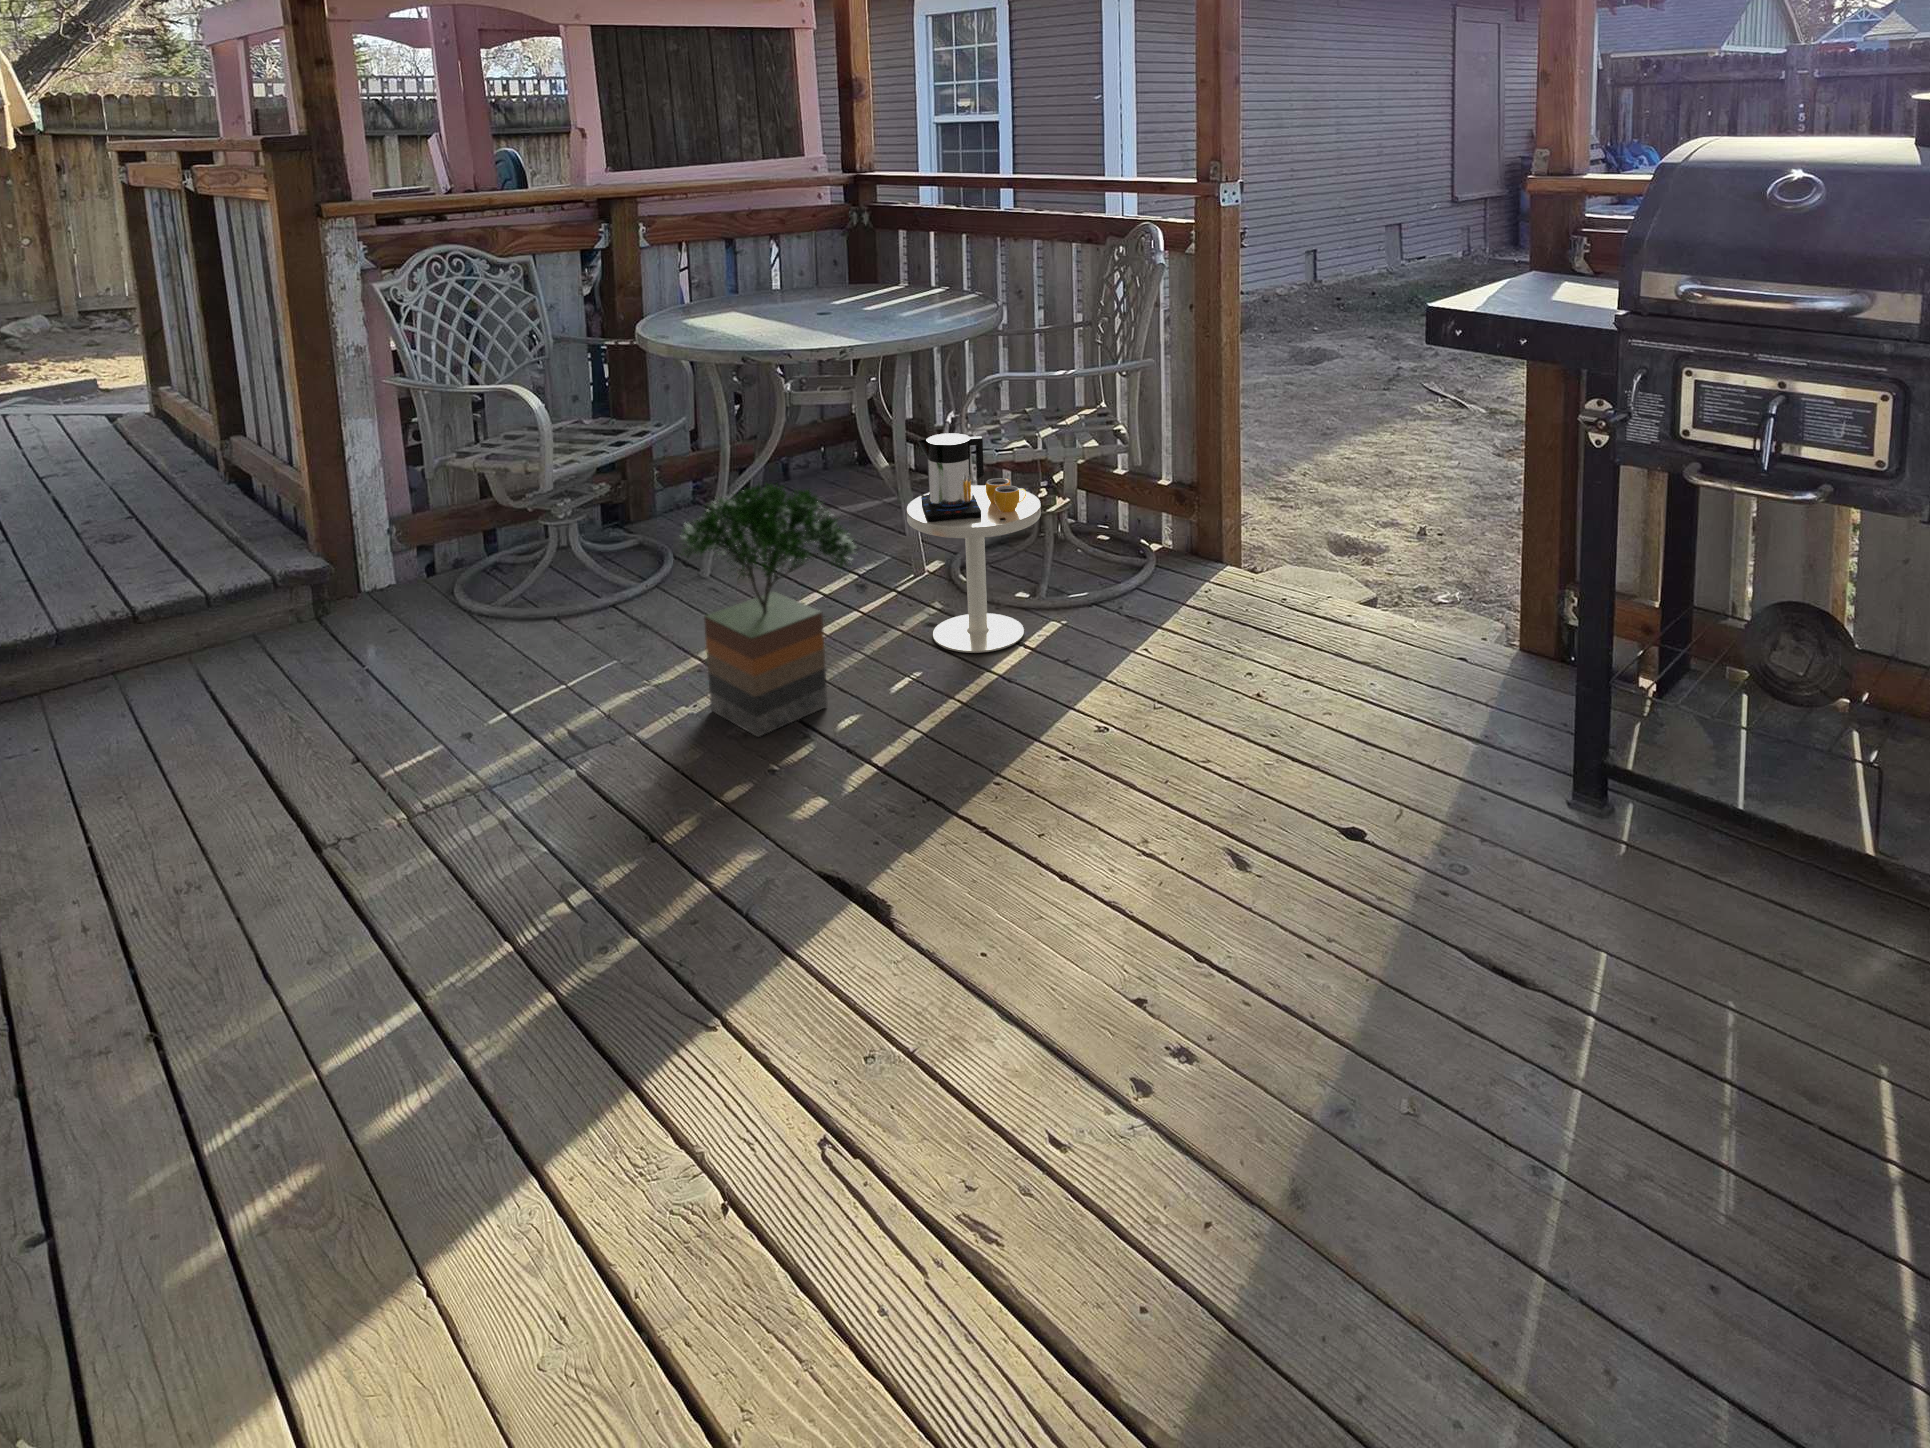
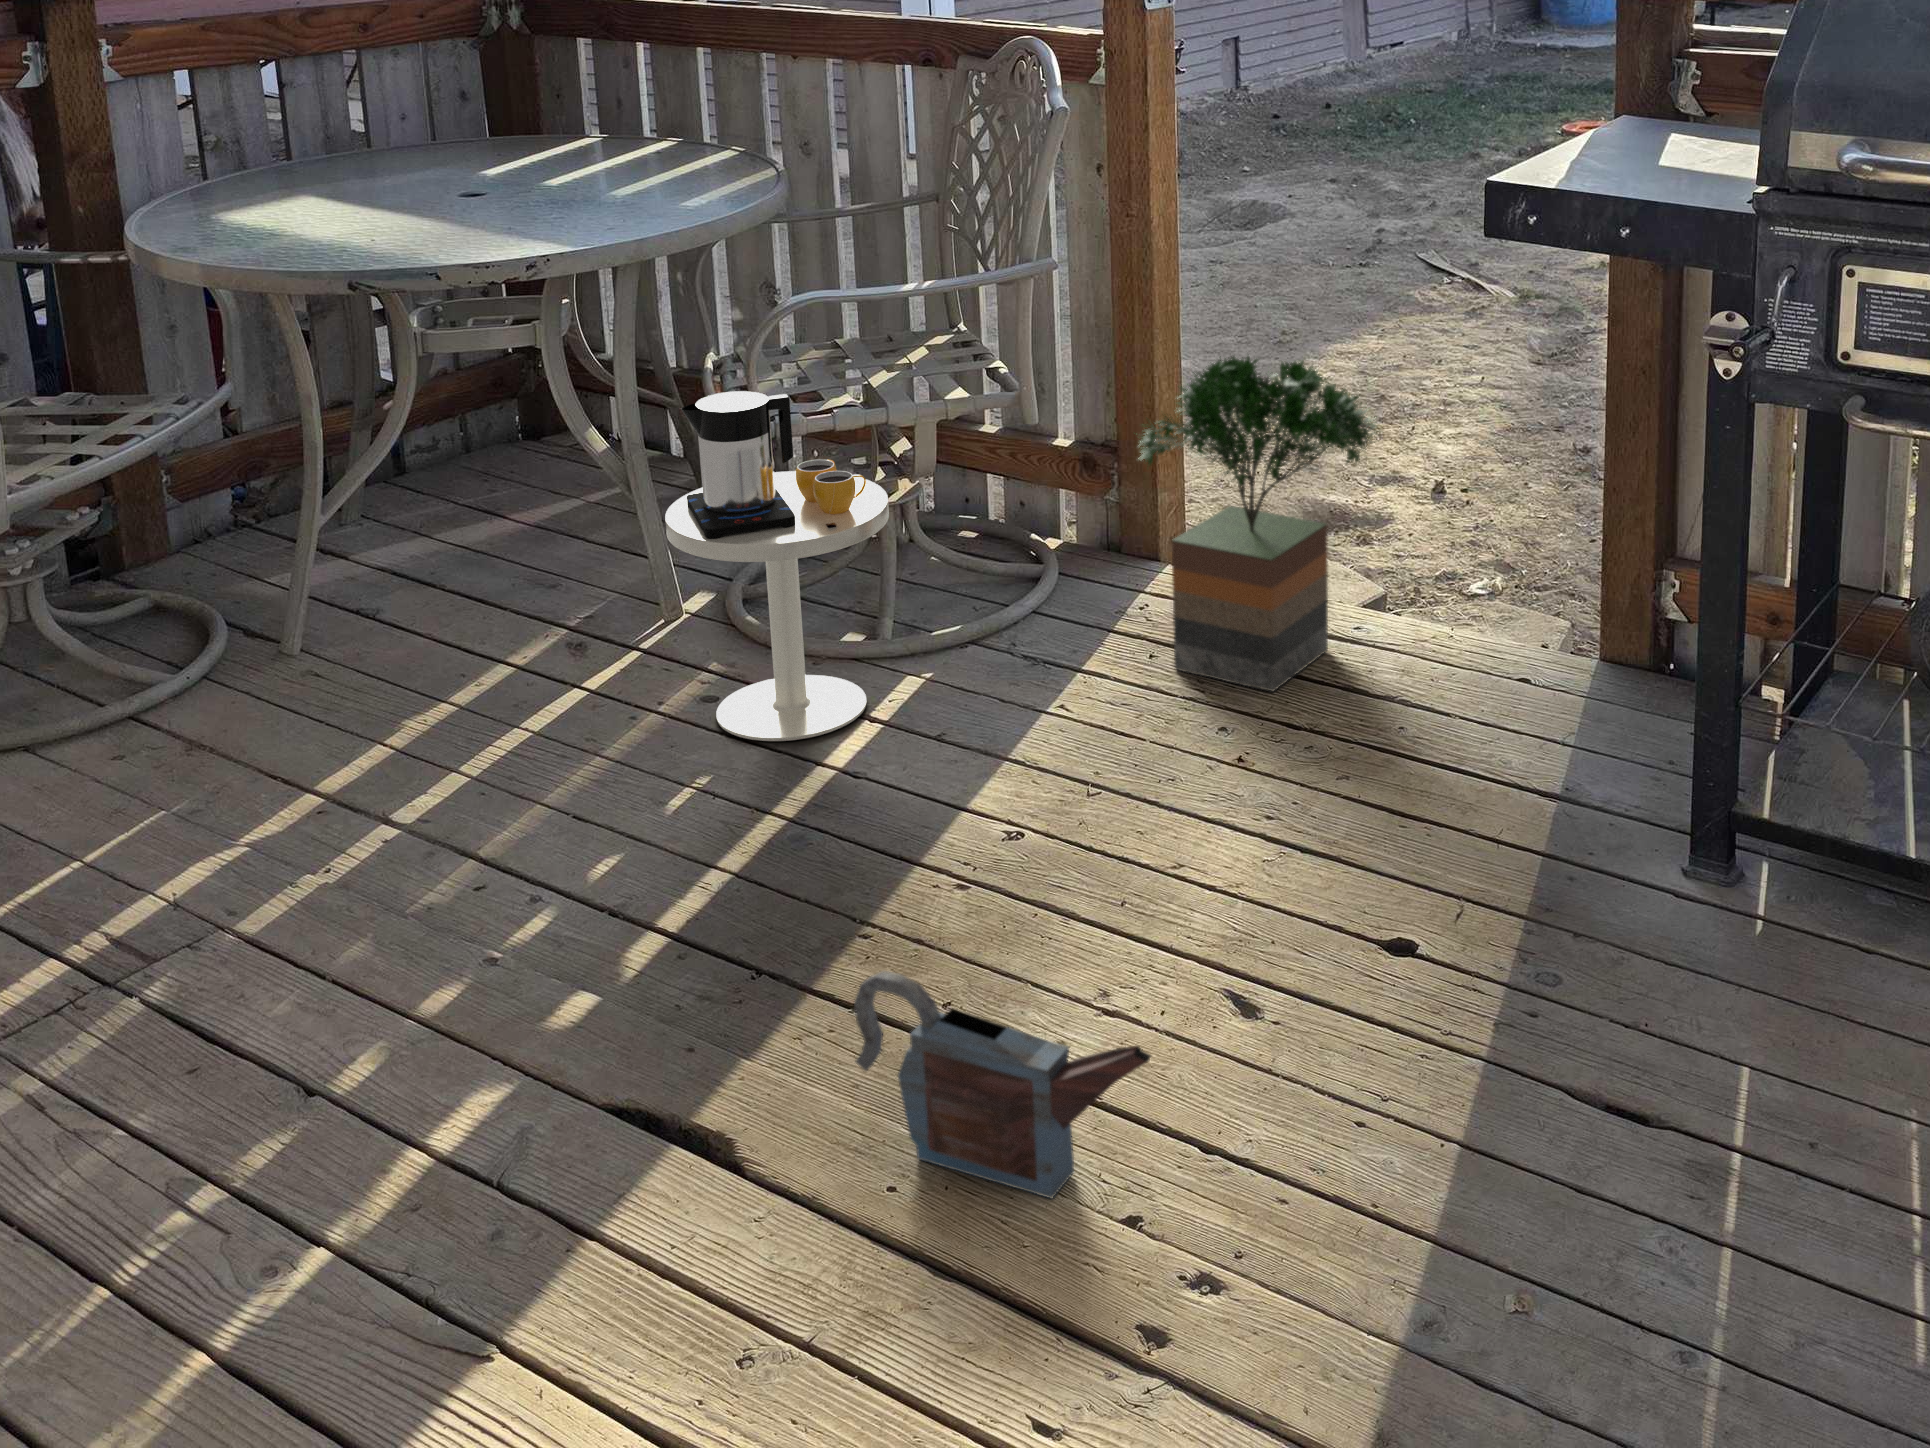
potted tree: present [681,483,856,737] -> present [1140,356,1377,692]
watering can: none [970,803,1155,974] -> present [854,971,1151,1198]

